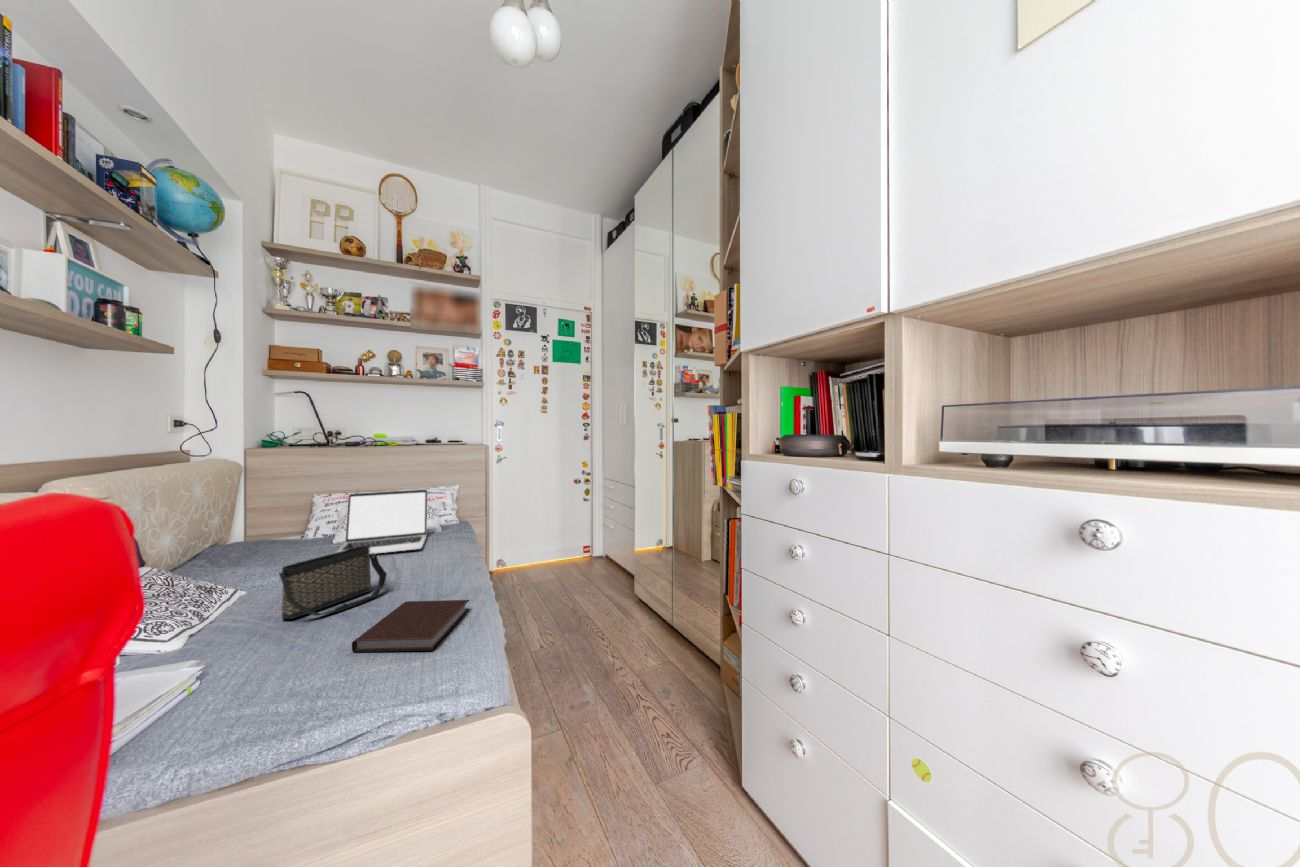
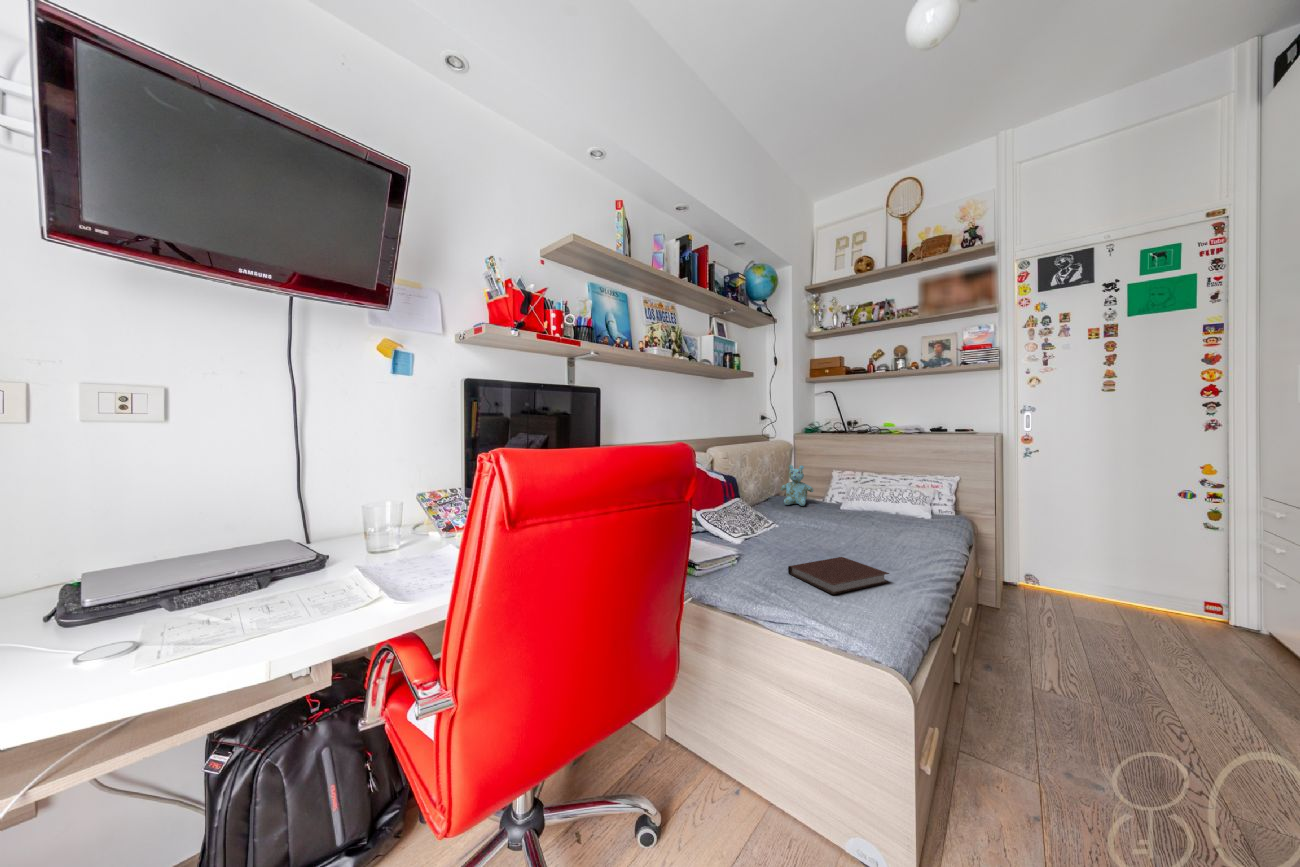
laptop: present [335,489,428,554] -> none [825,471,913,526]
stuffed bear: none [235,495,296,556] -> present [780,465,814,506]
handbag: present [279,546,387,619] -> none [770,507,841,549]

